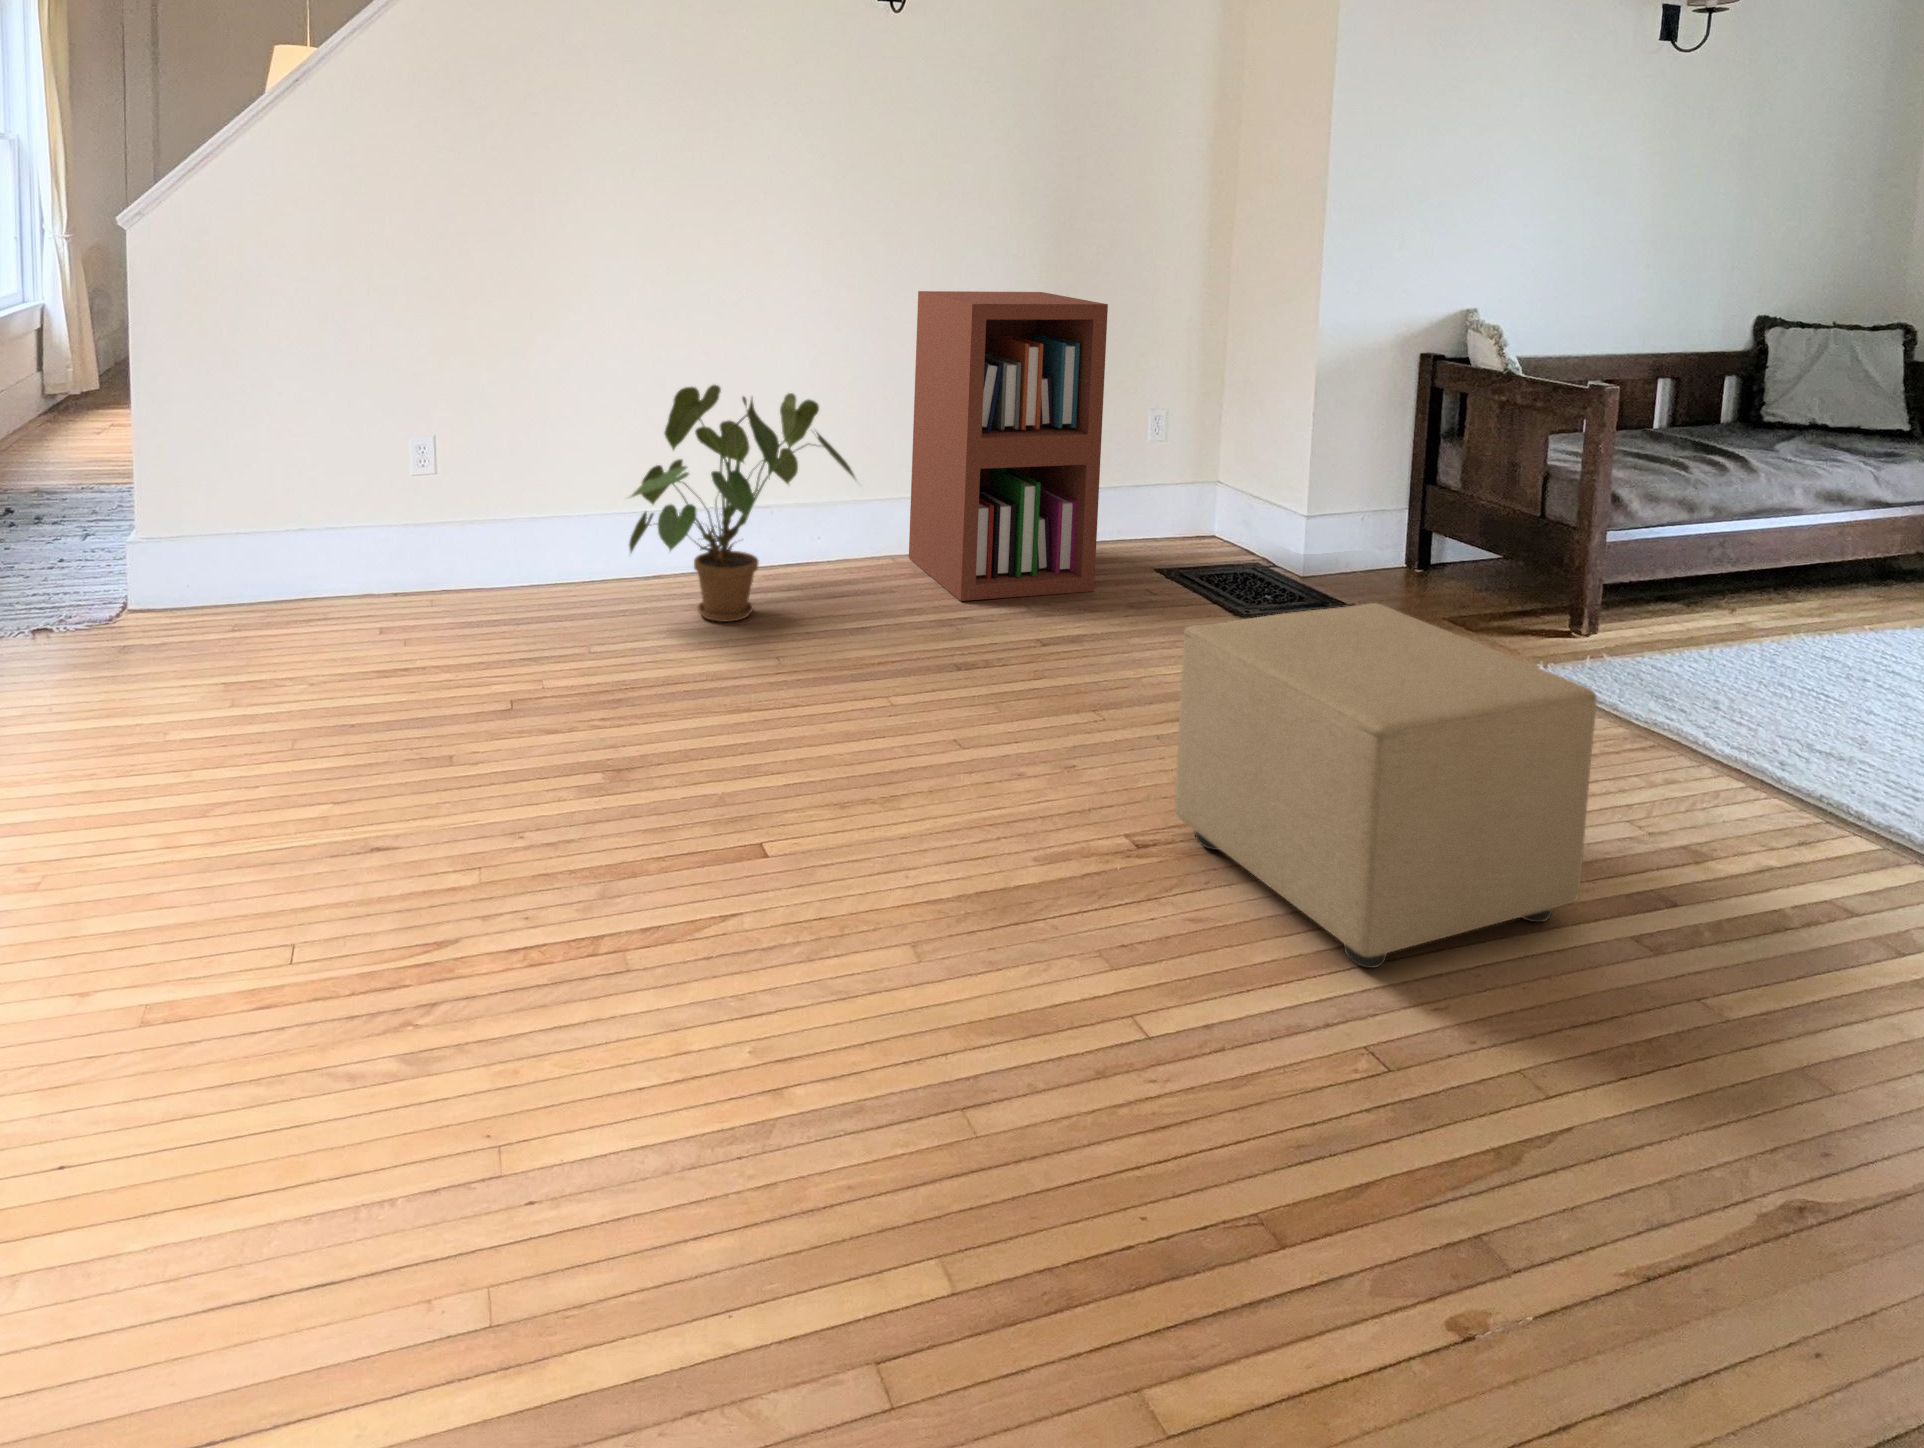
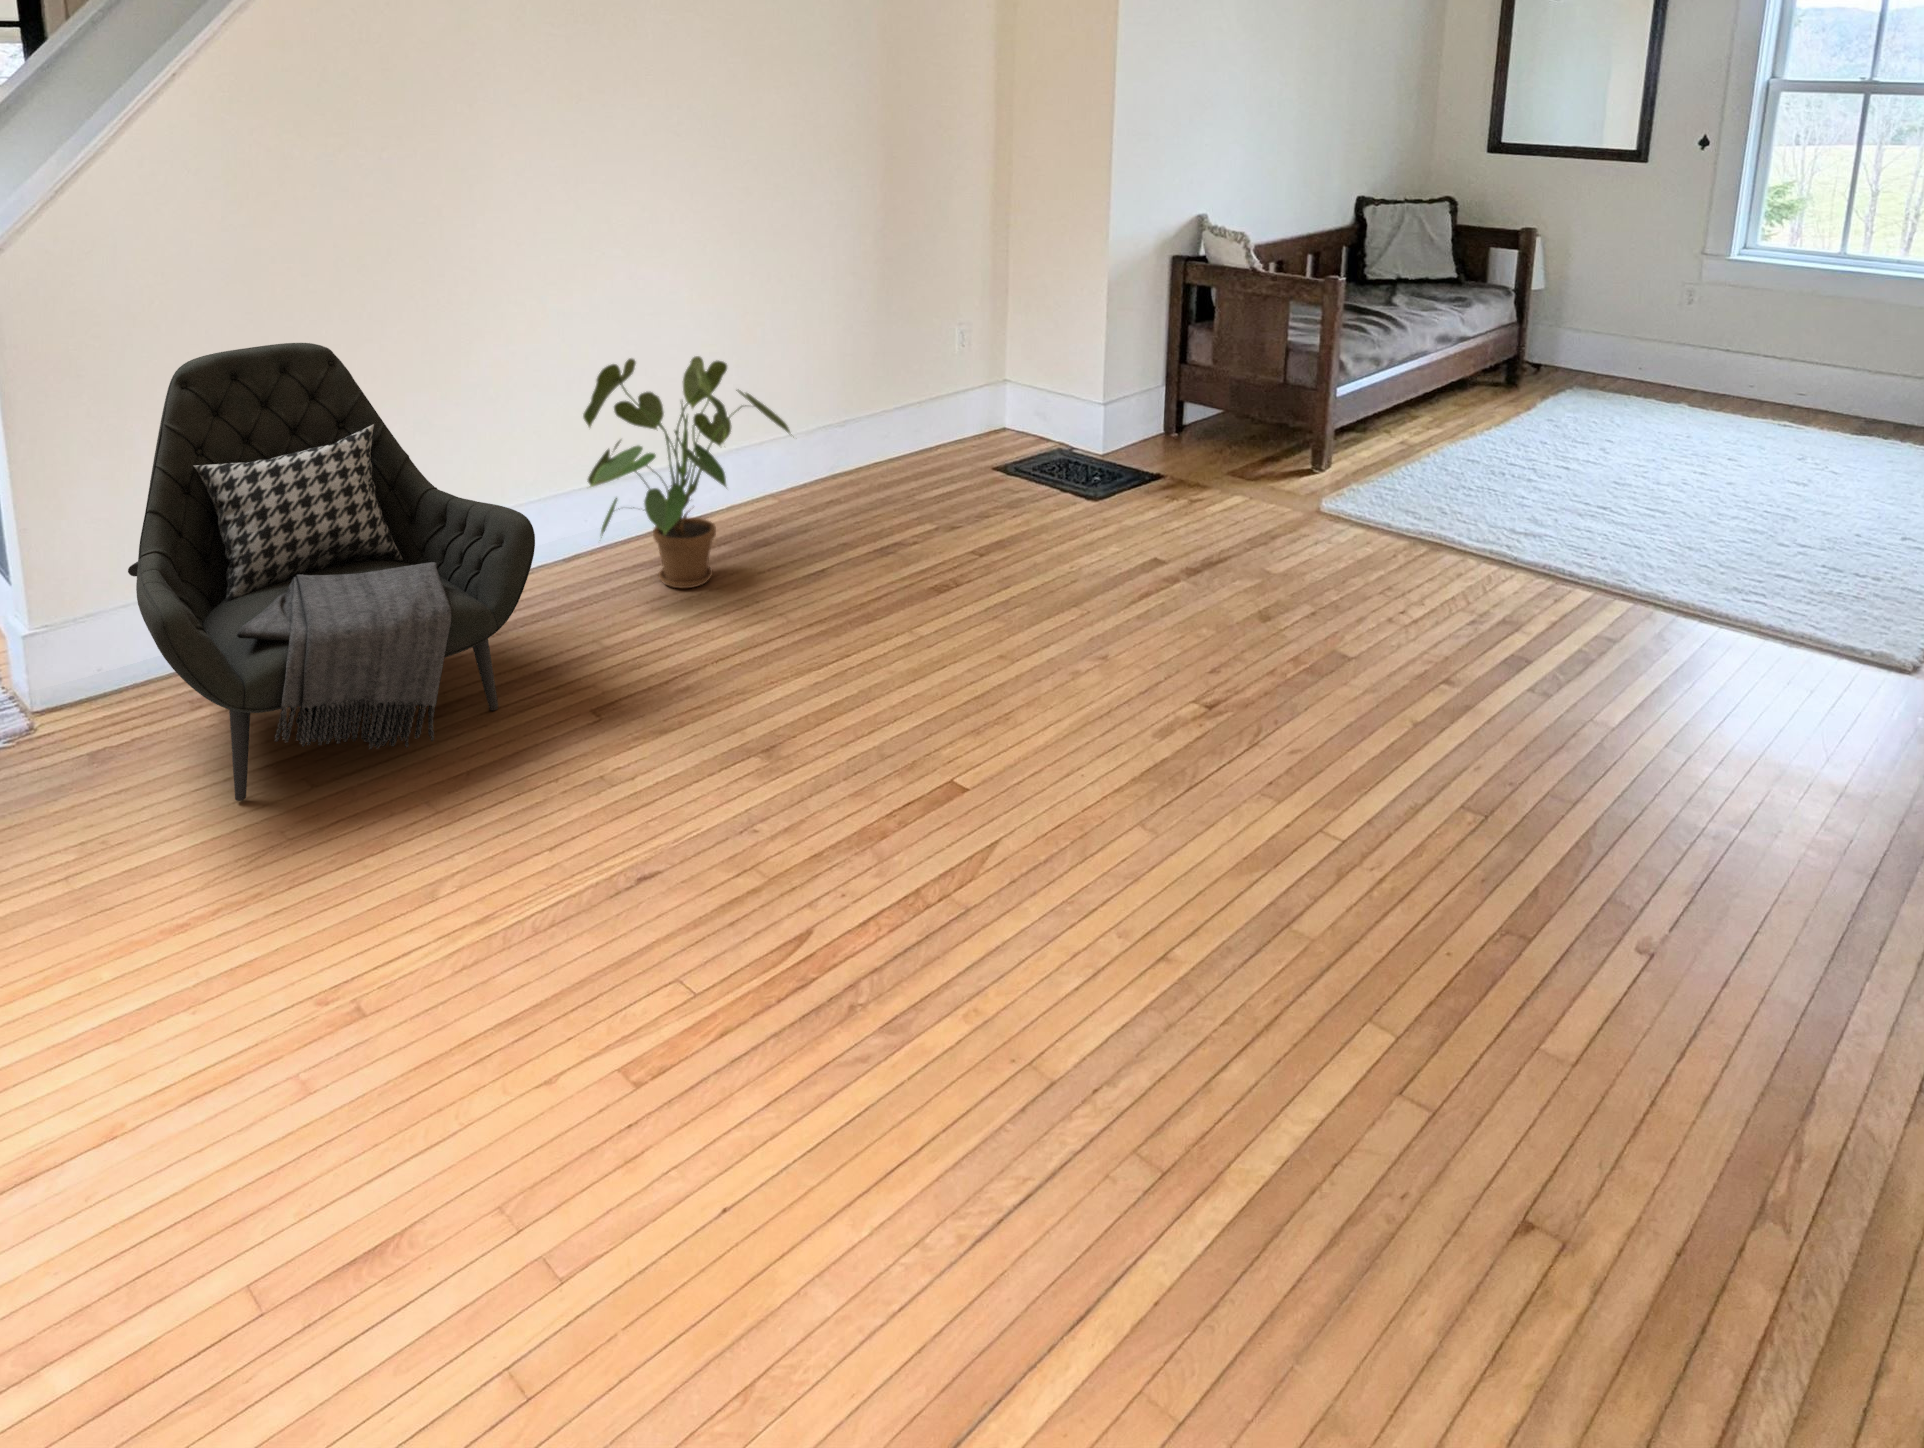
bookshelf: present [909,291,1108,601] -> none [789,231,974,525]
armchair: none [120,323,499,707] -> present [128,343,535,801]
ottoman: present [1175,603,1597,968] -> none [1209,485,1496,754]

